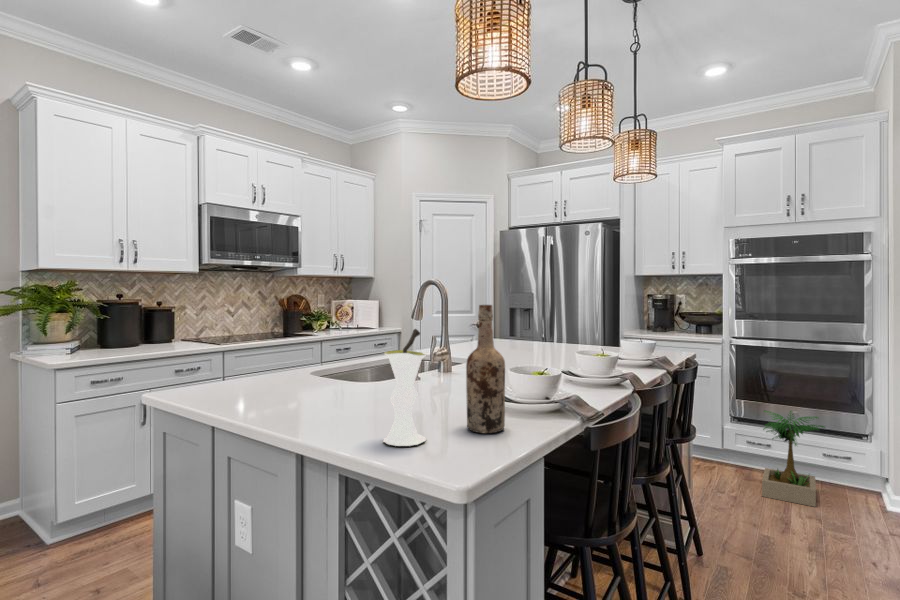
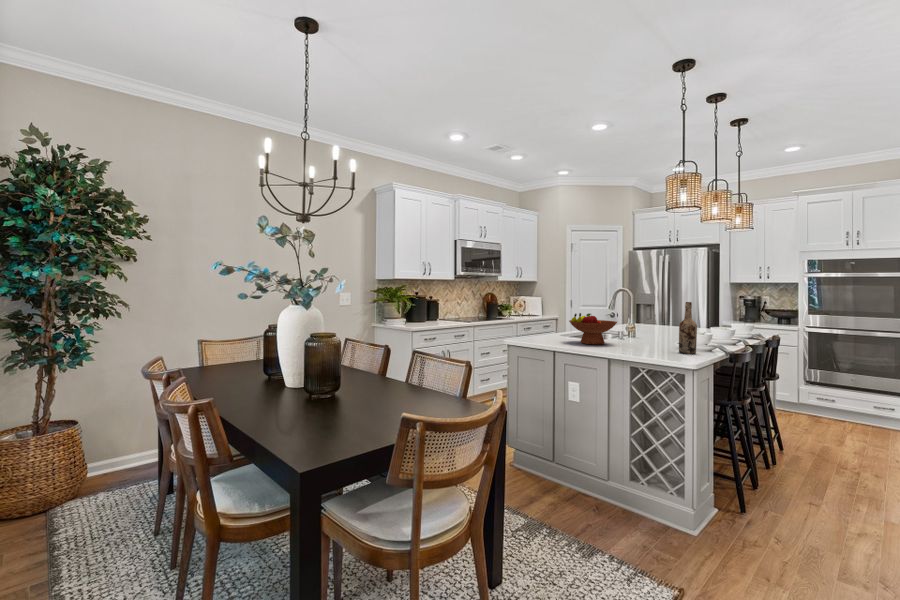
vase: present [384,329,426,446] -> none [649,311,669,355]
fruit bowl: none [263,333,370,404] -> present [569,313,617,345]
potted plant: present [762,411,825,507] -> none [823,374,878,436]

